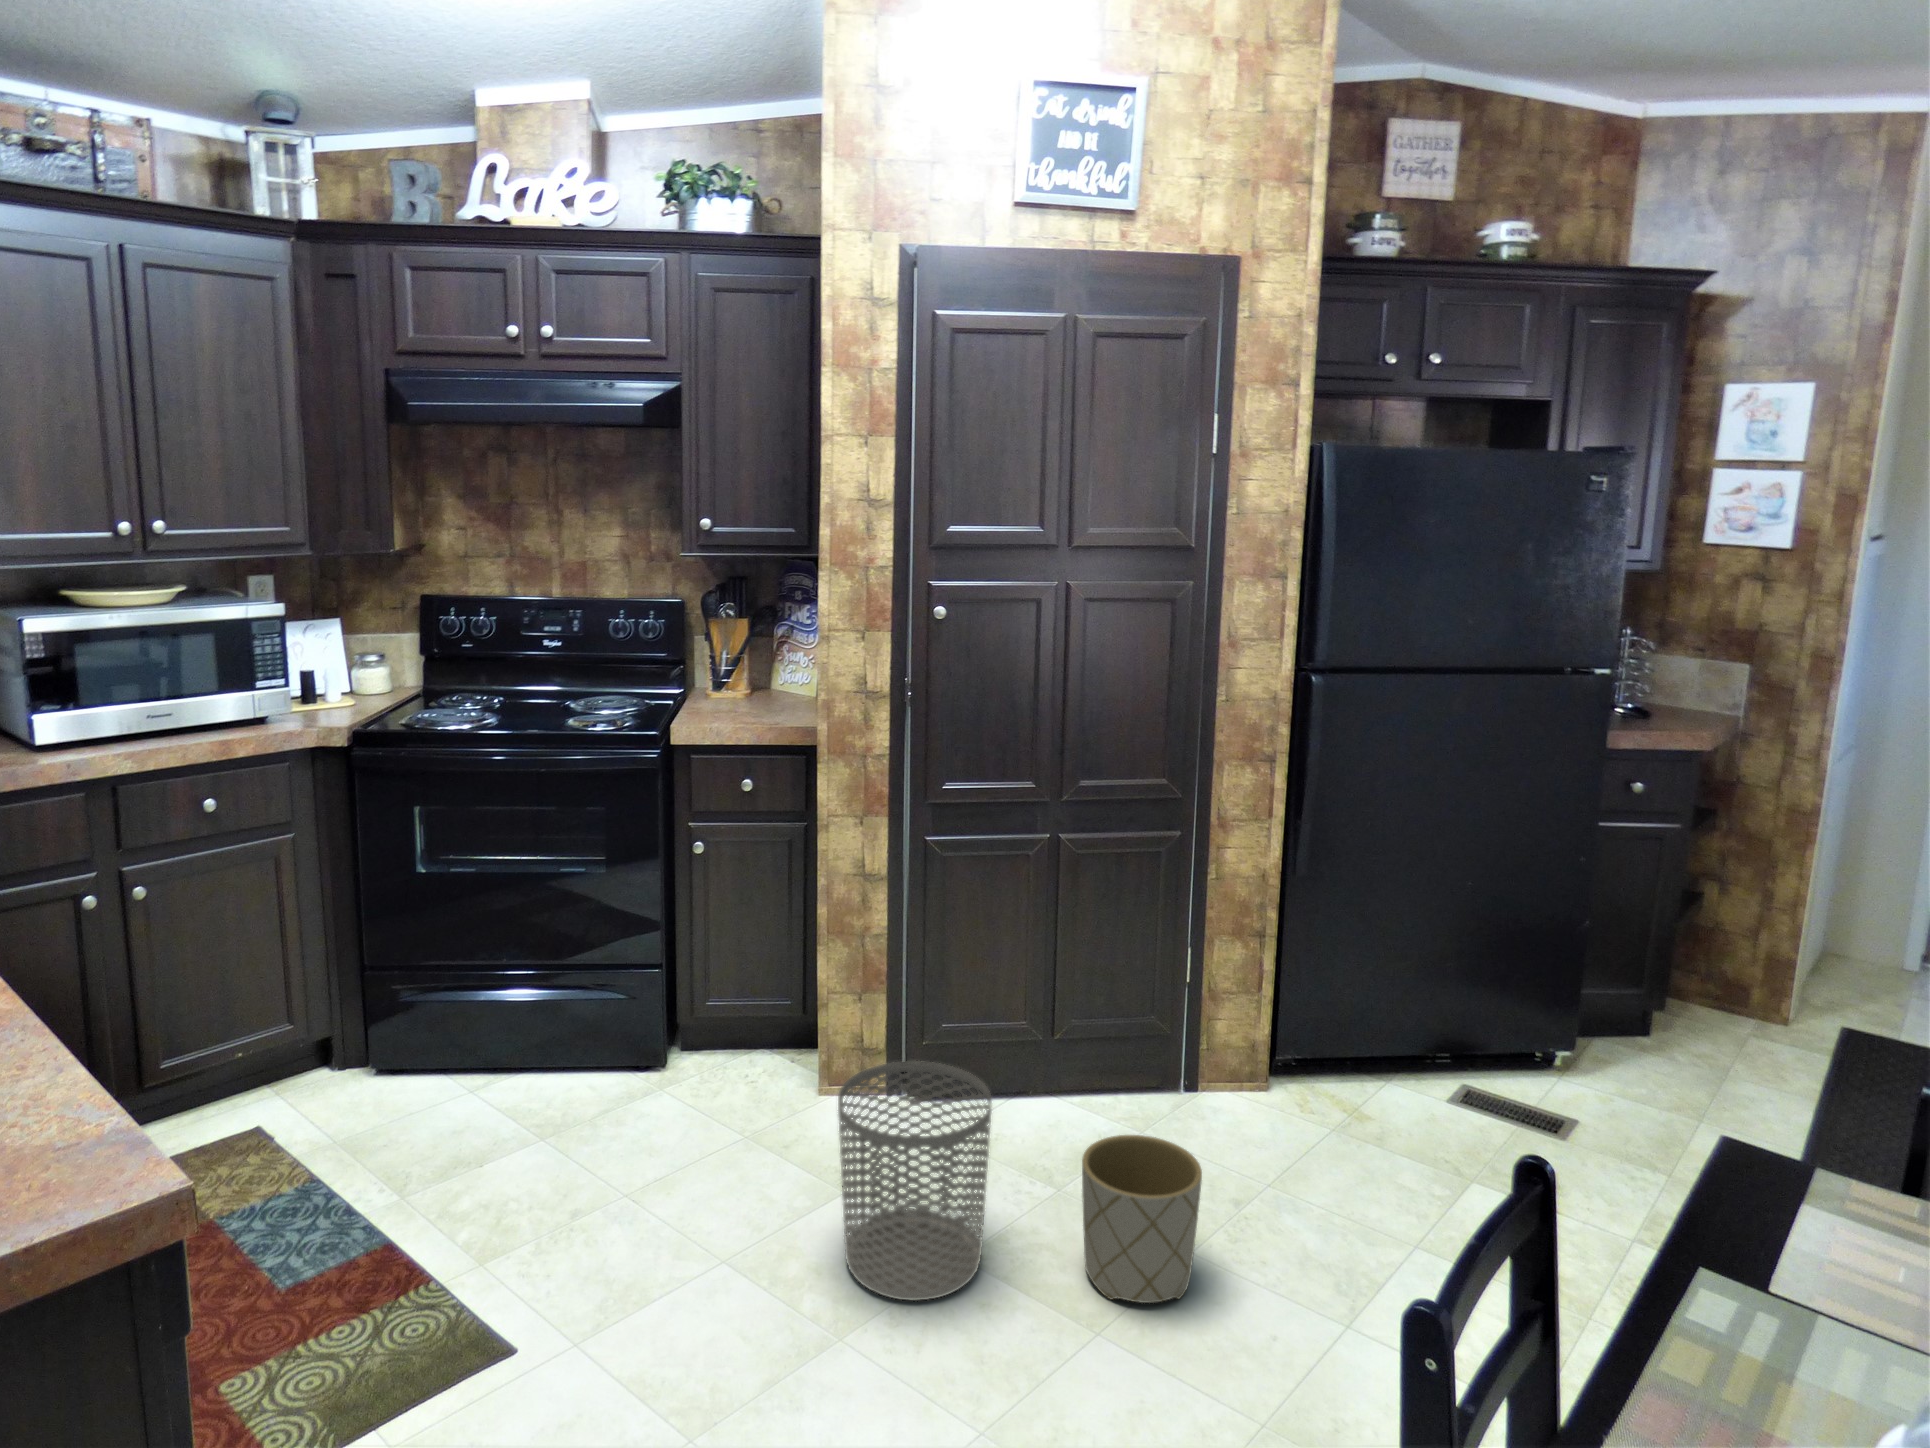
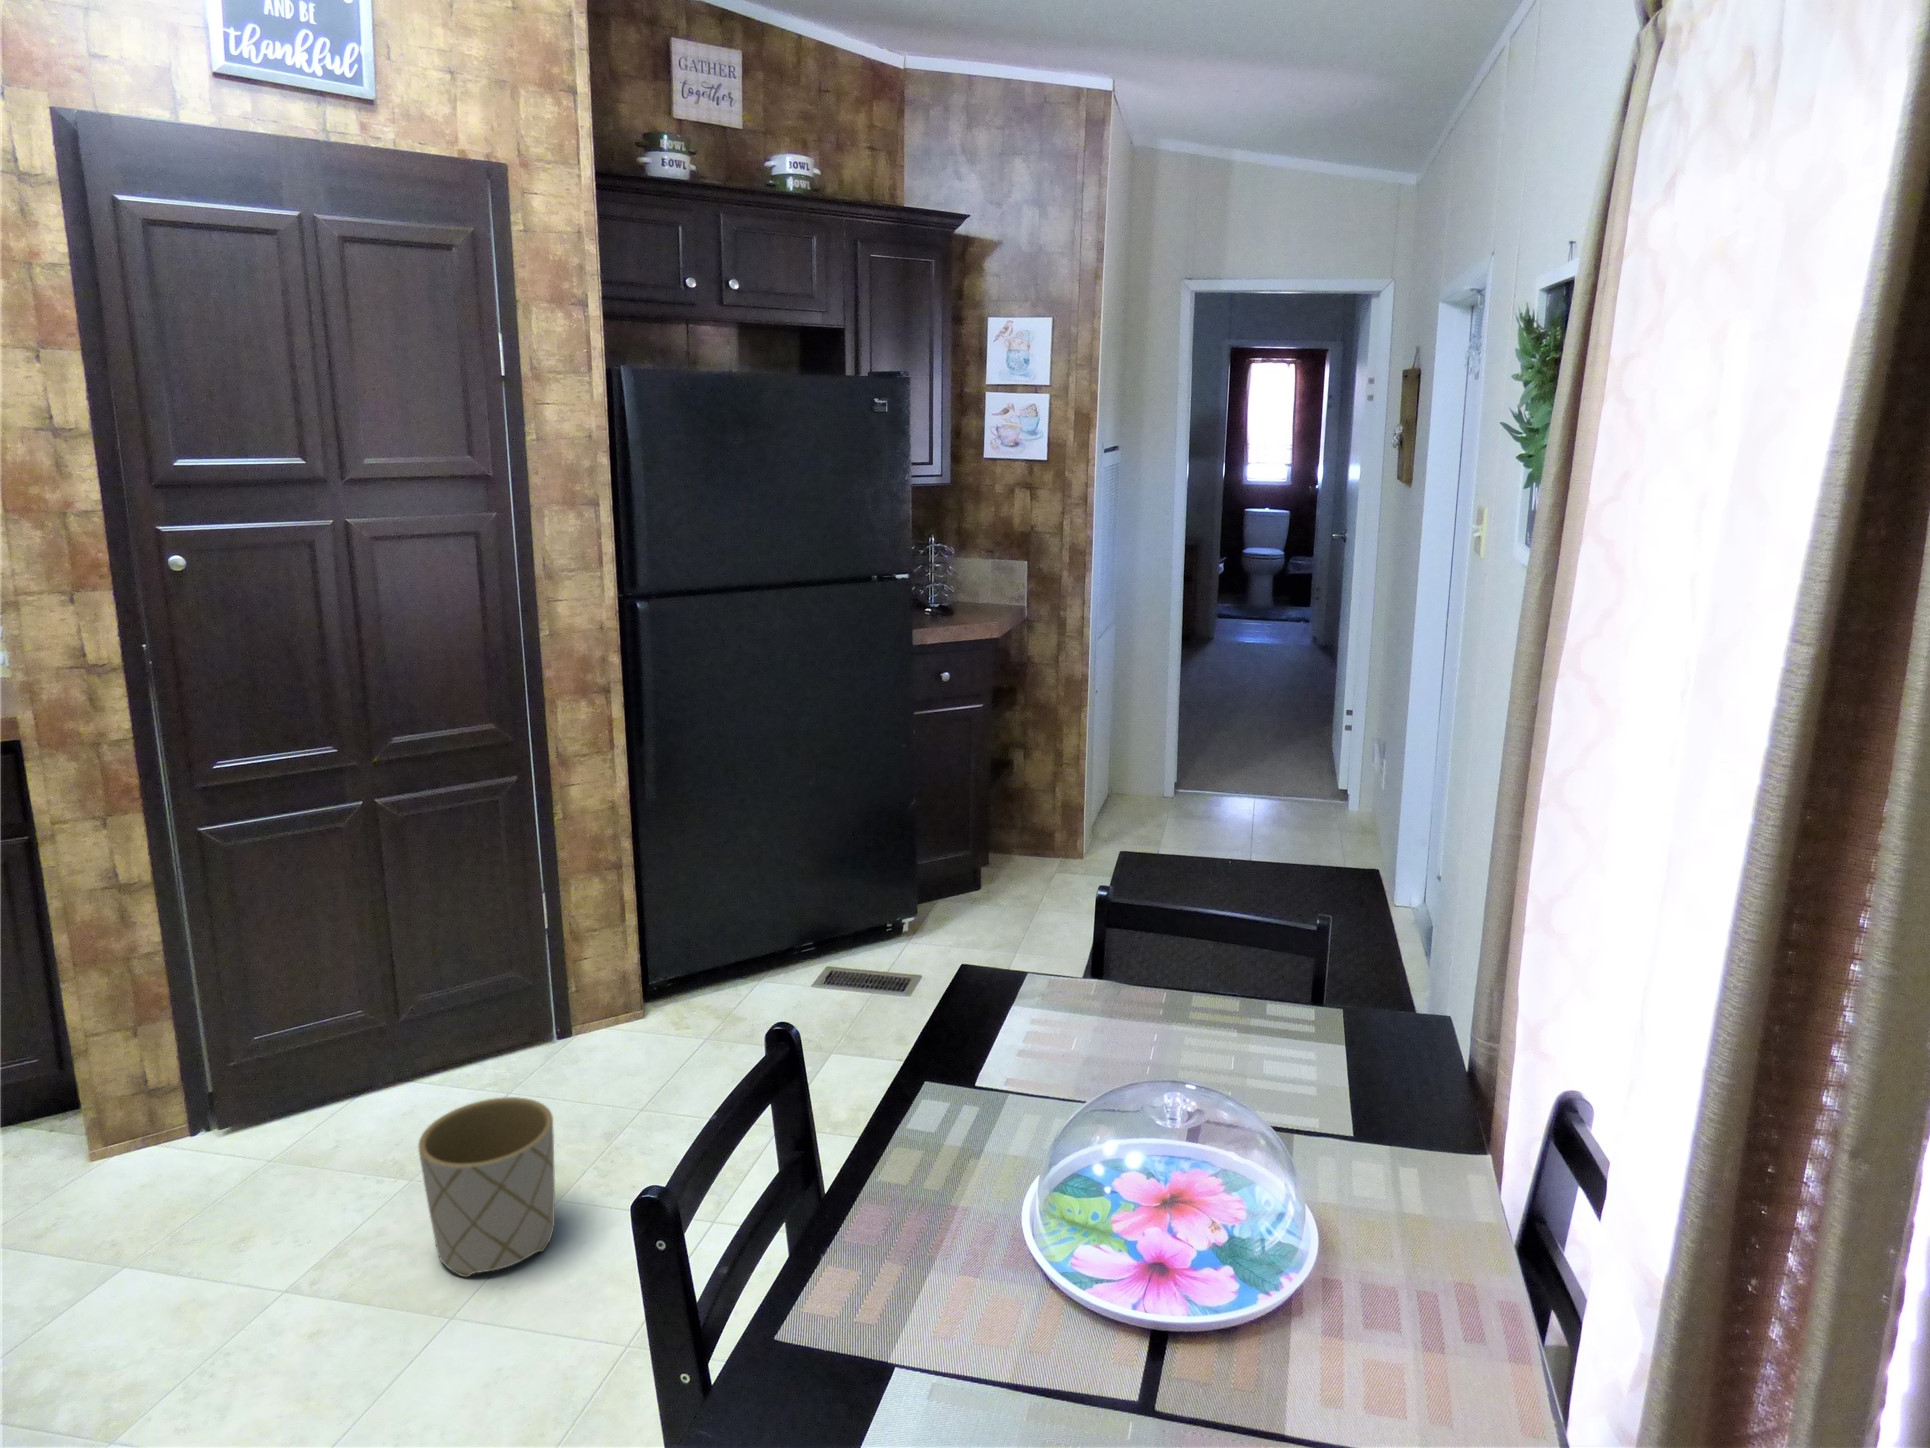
waste bin: present [838,1061,991,1301] -> none [83,1085,310,1368]

